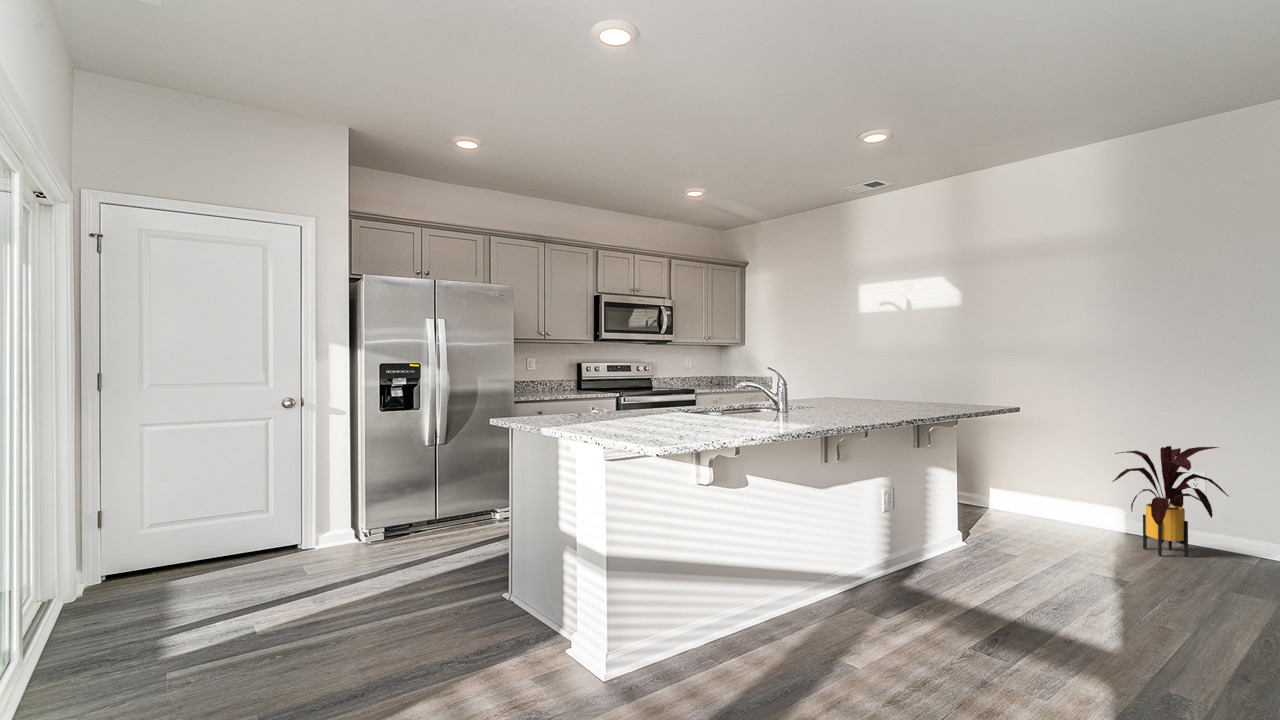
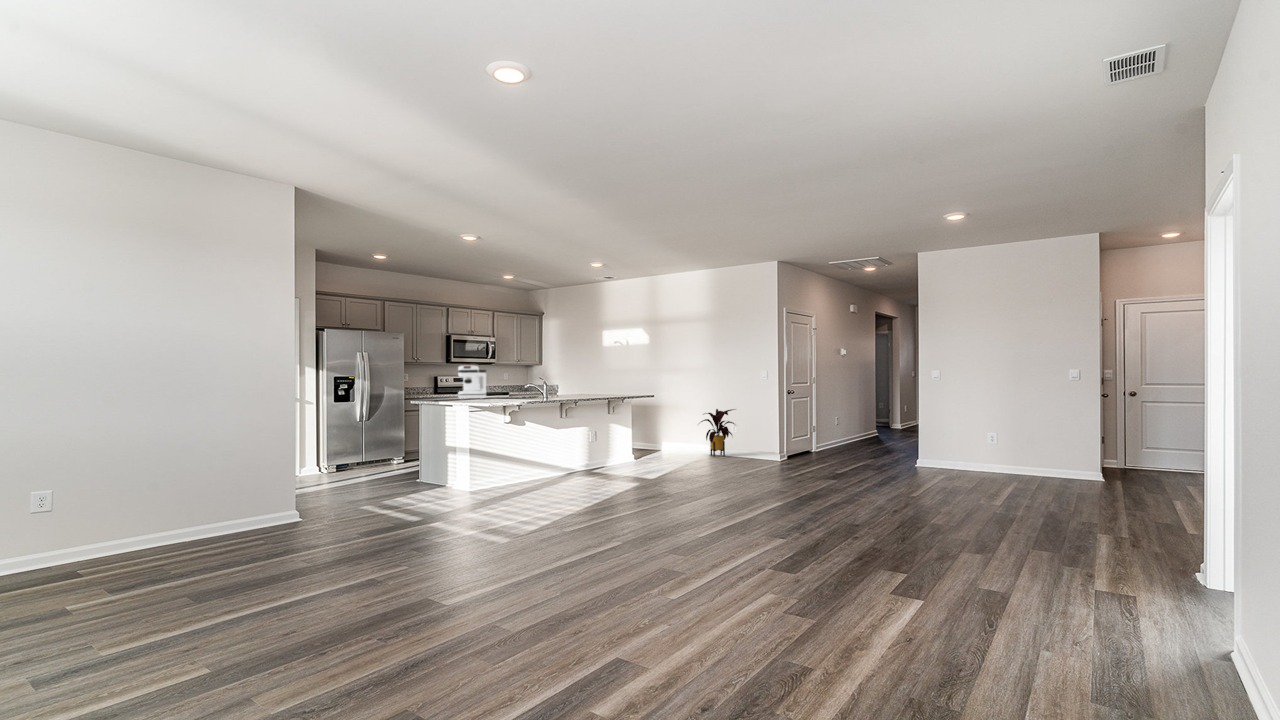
coffee maker: none [582,343,647,419] -> present [458,366,486,399]

